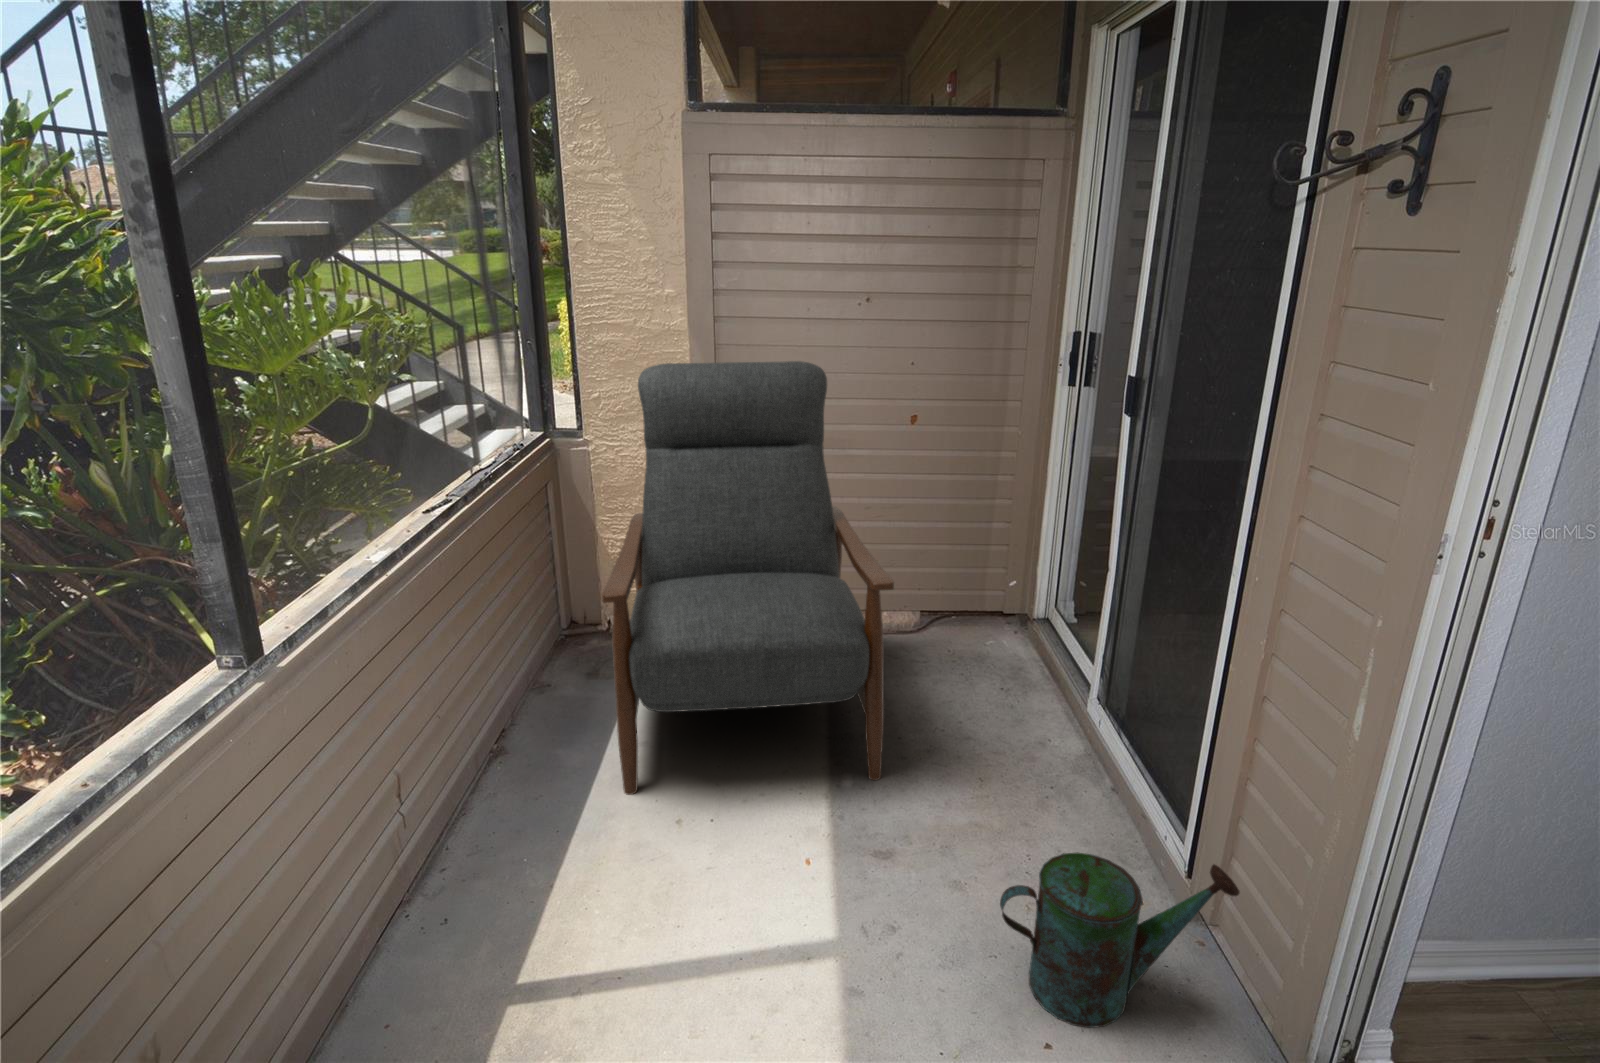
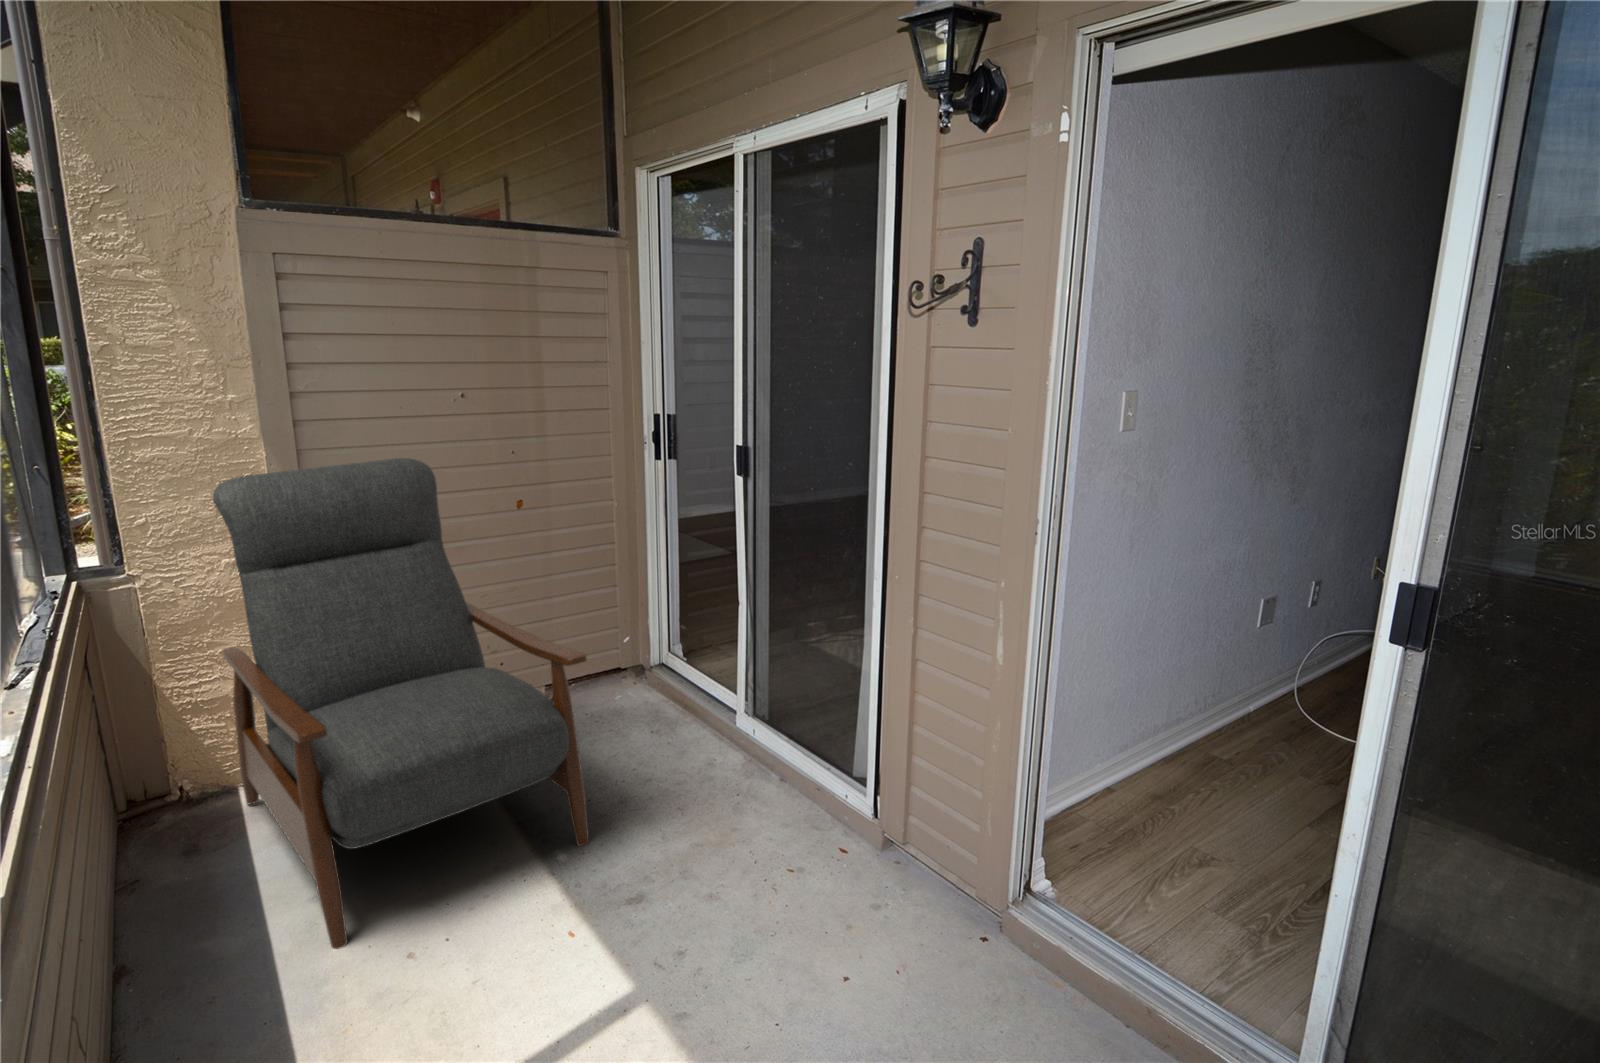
watering can: present [1000,852,1240,1028] -> none [766,798,915,955]

